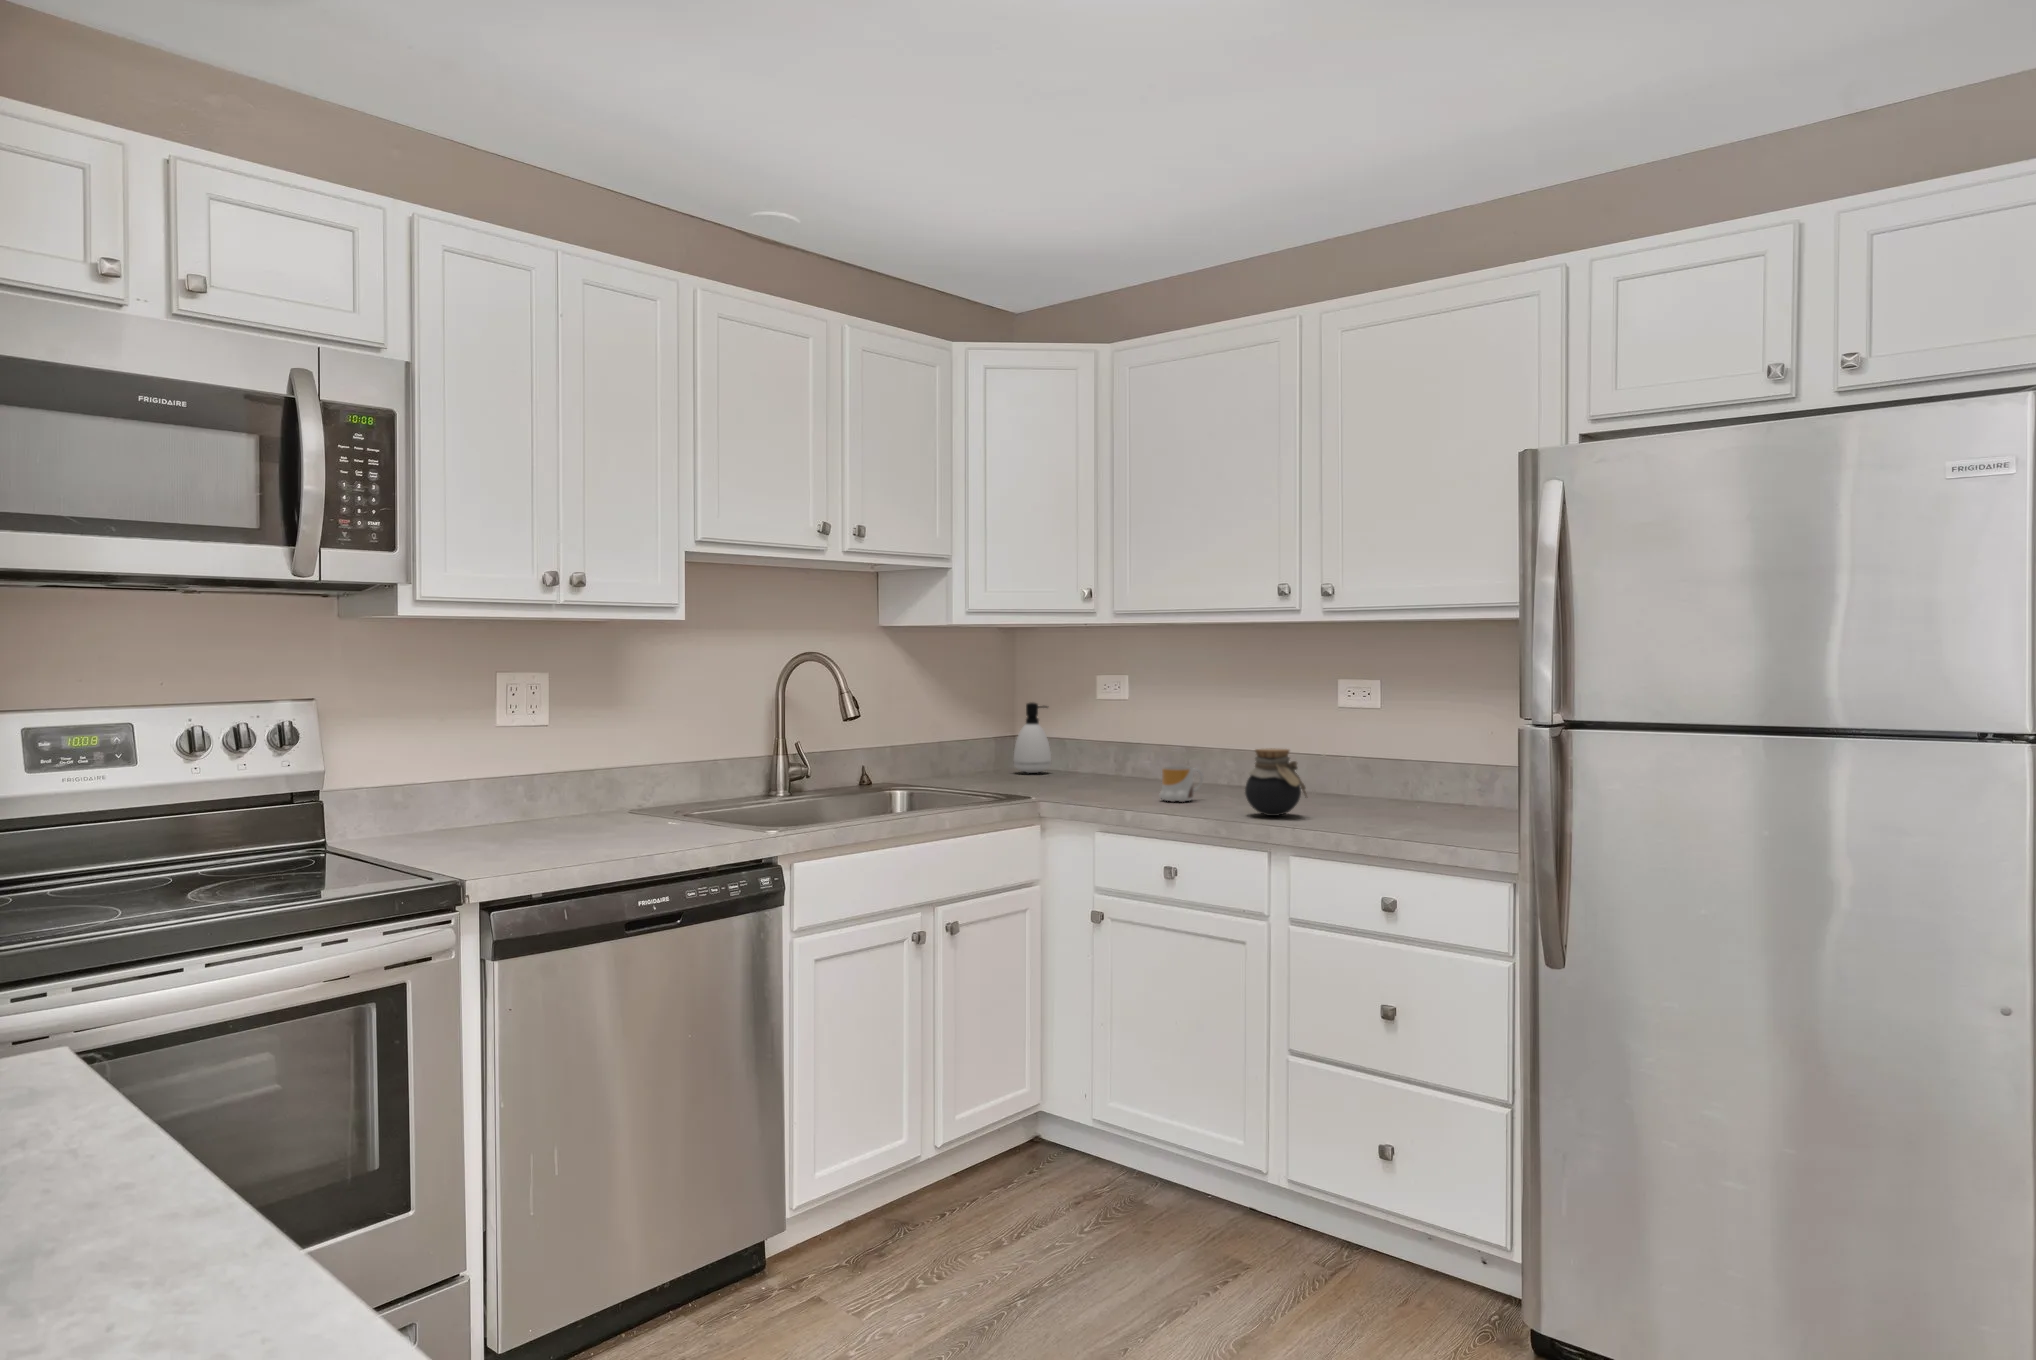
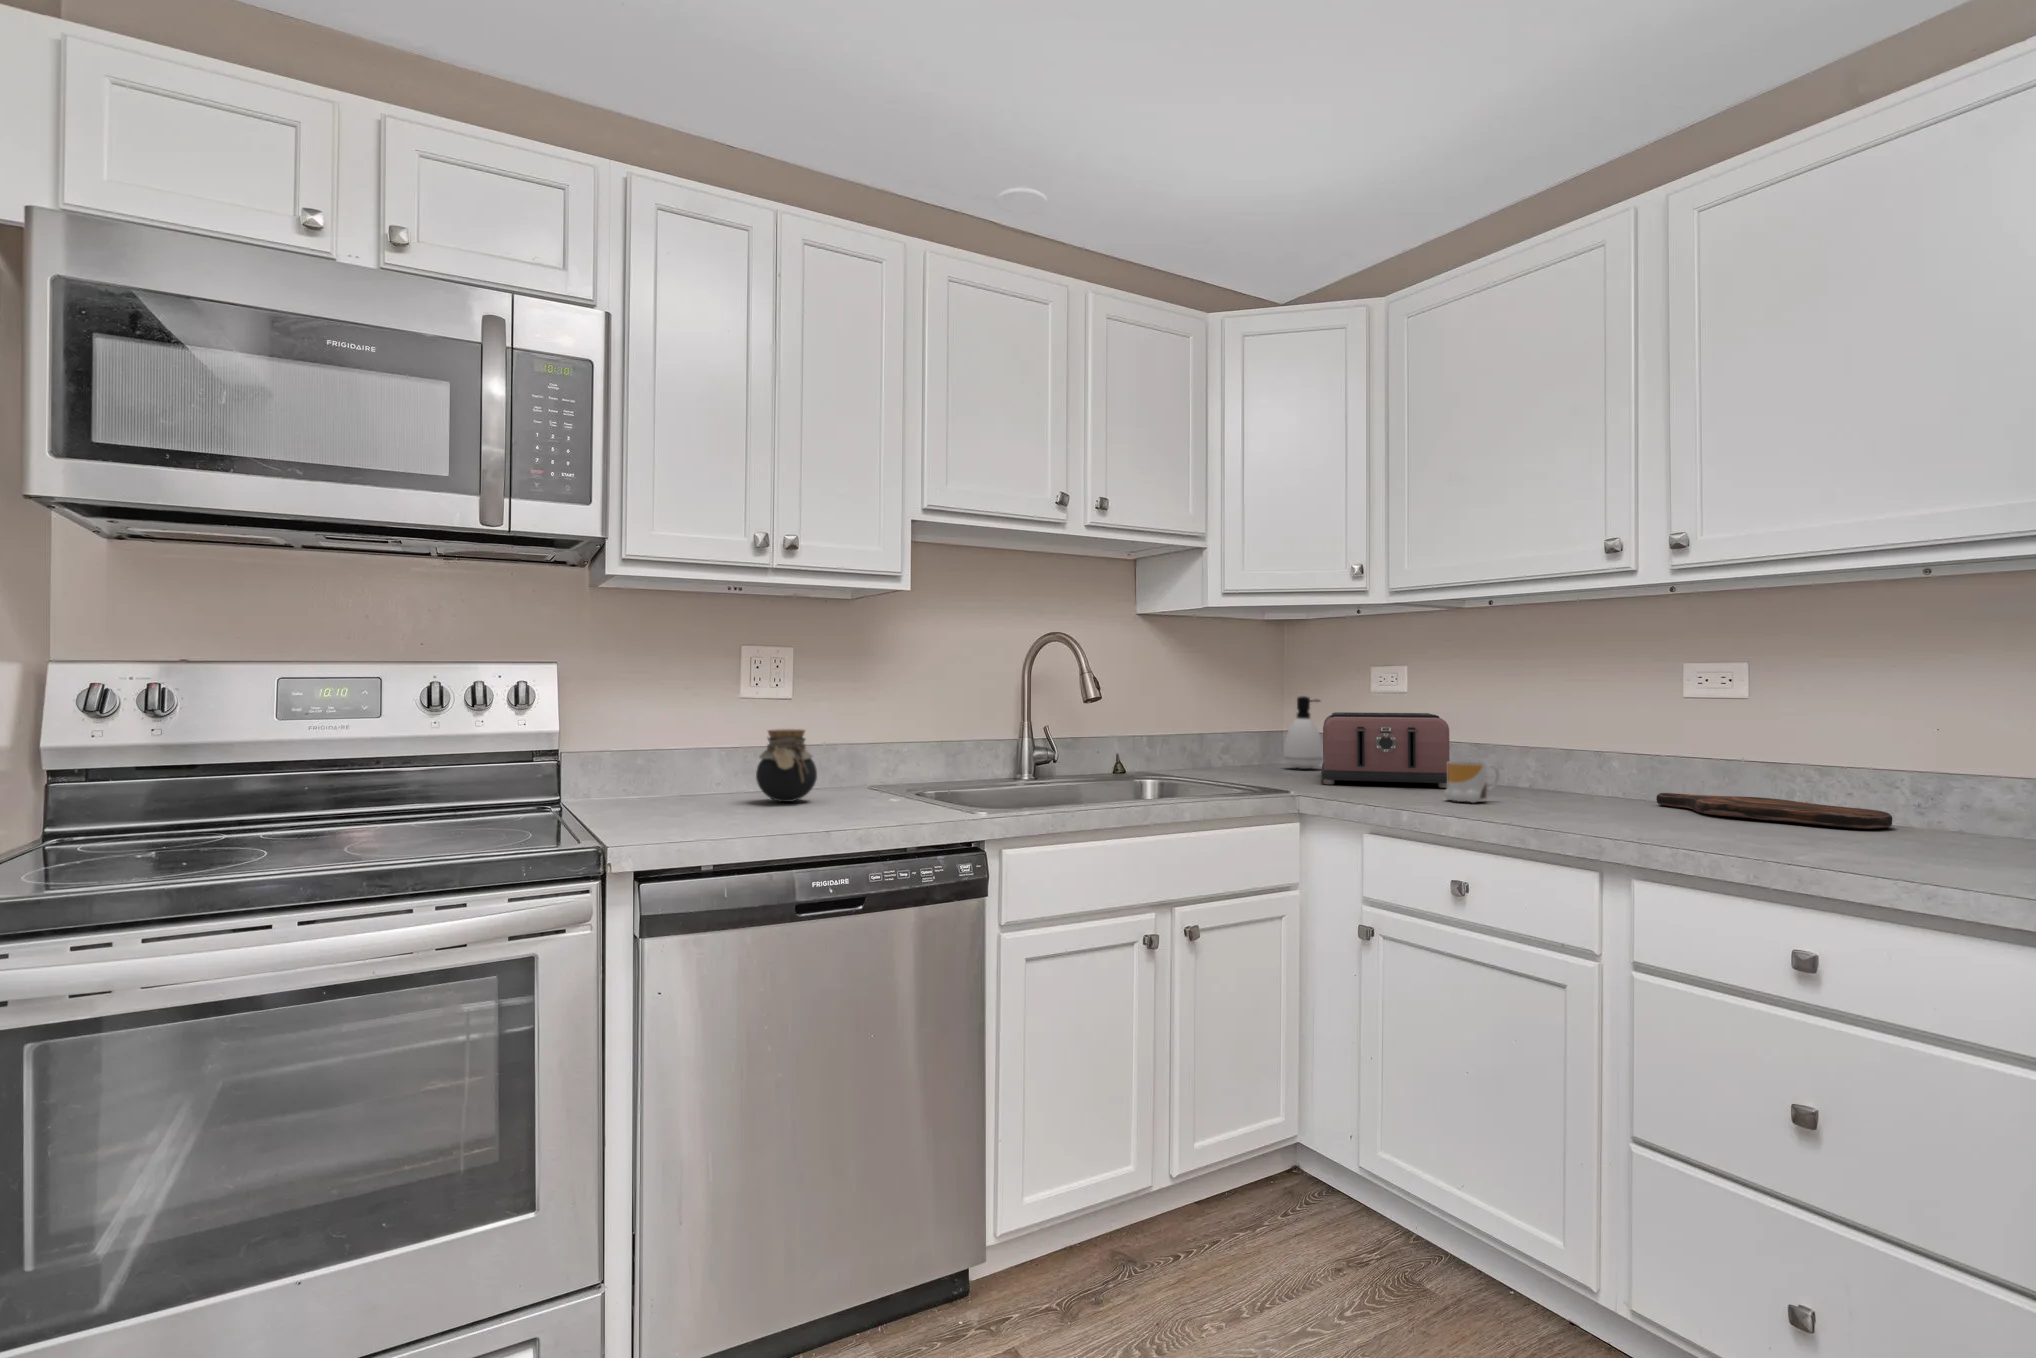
toaster: none [1052,719,1166,789] -> present [1321,712,1450,788]
jar: present [1245,748,1307,816] -> present [756,729,817,802]
cutting board: none [1320,787,1467,810] -> present [1656,793,1892,829]

